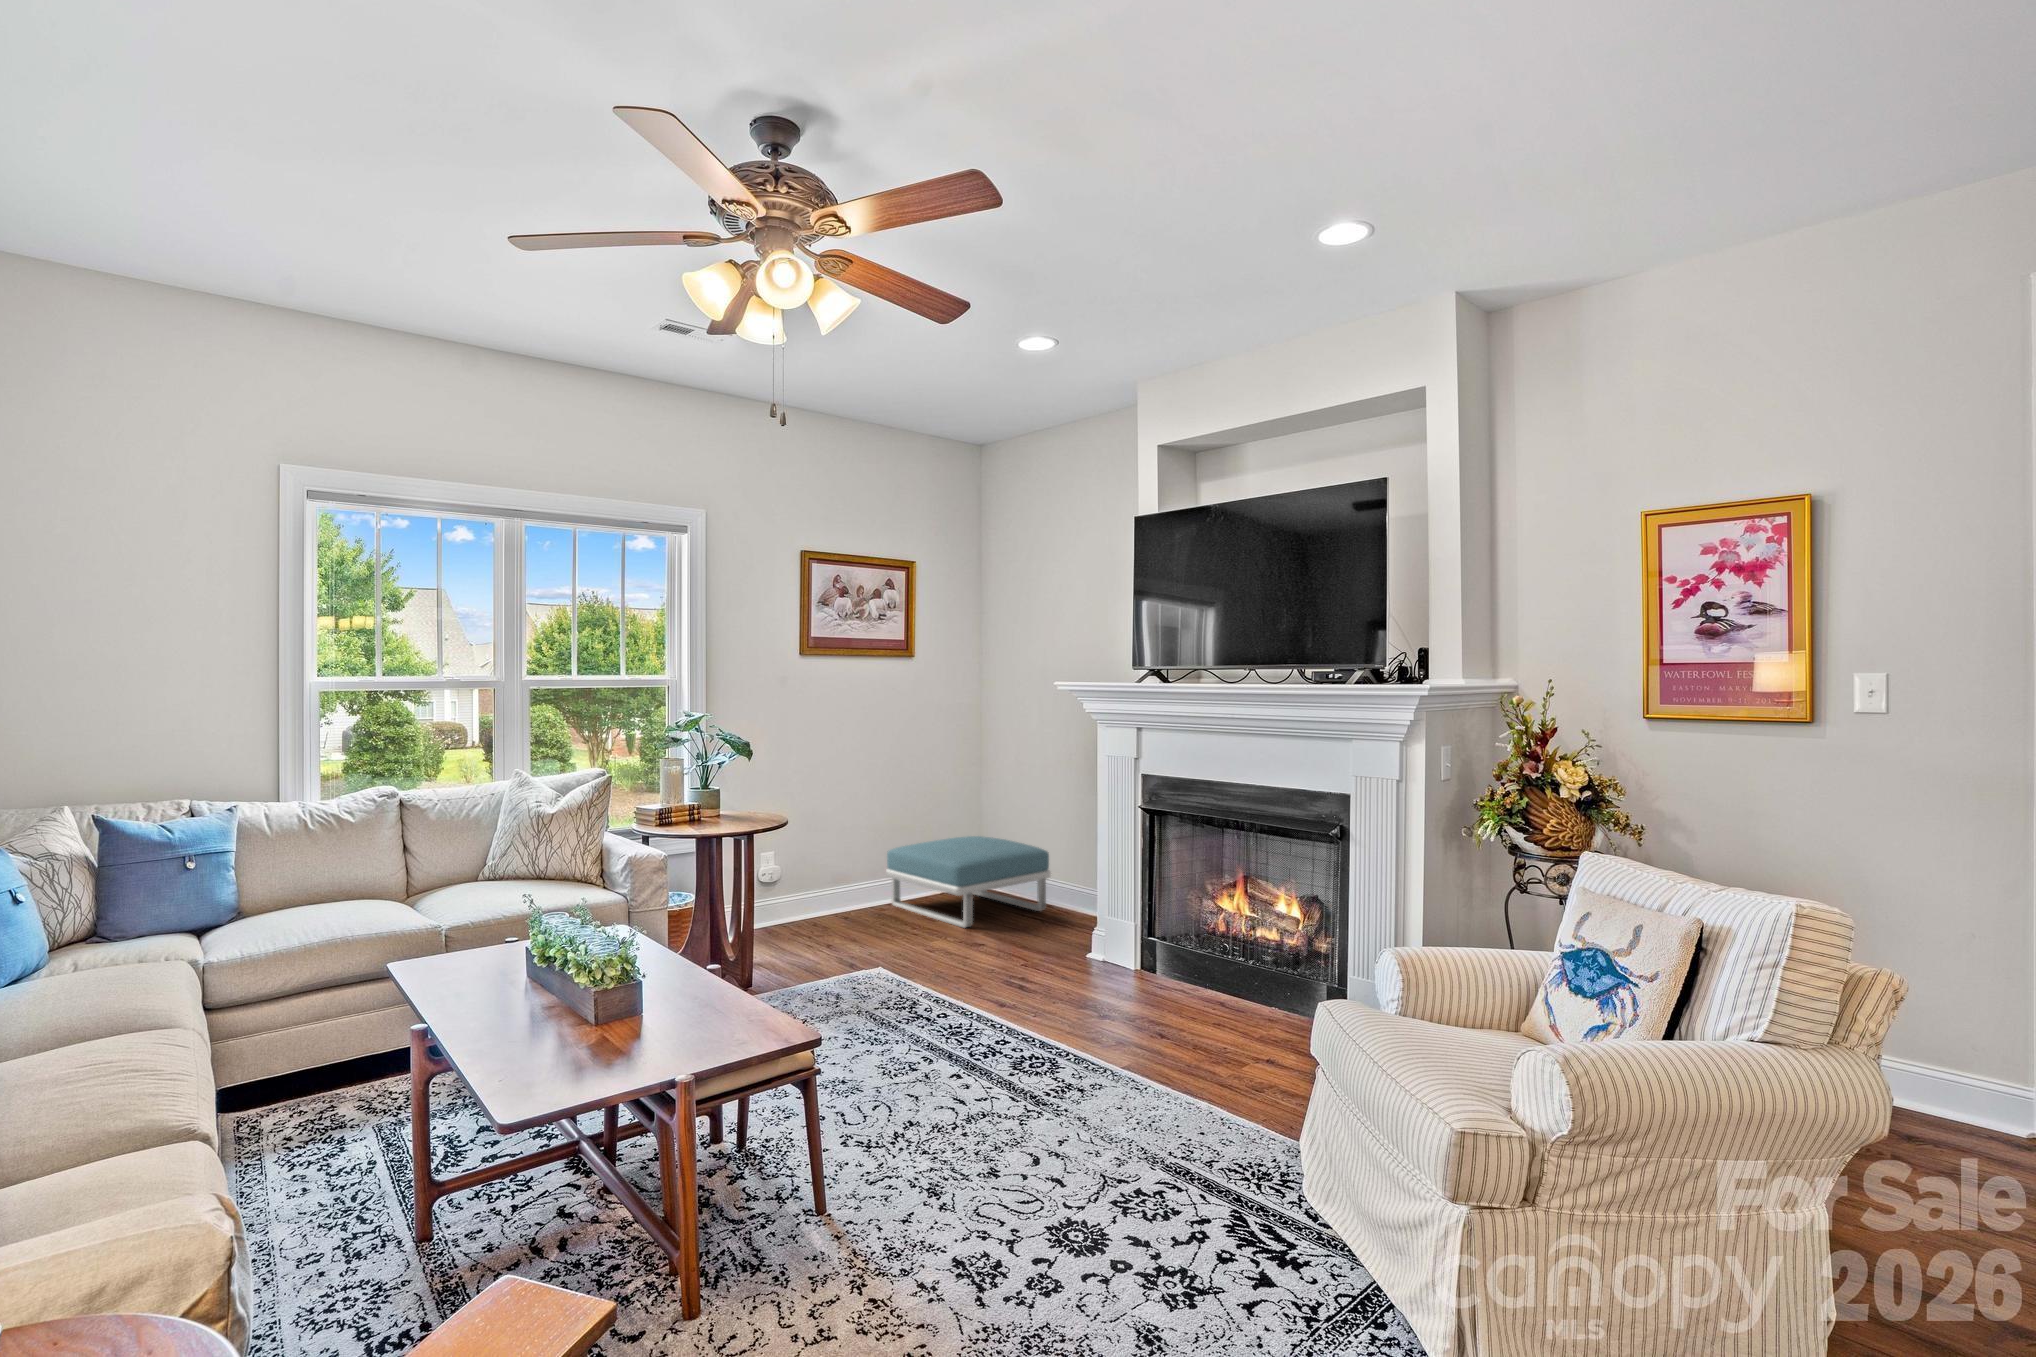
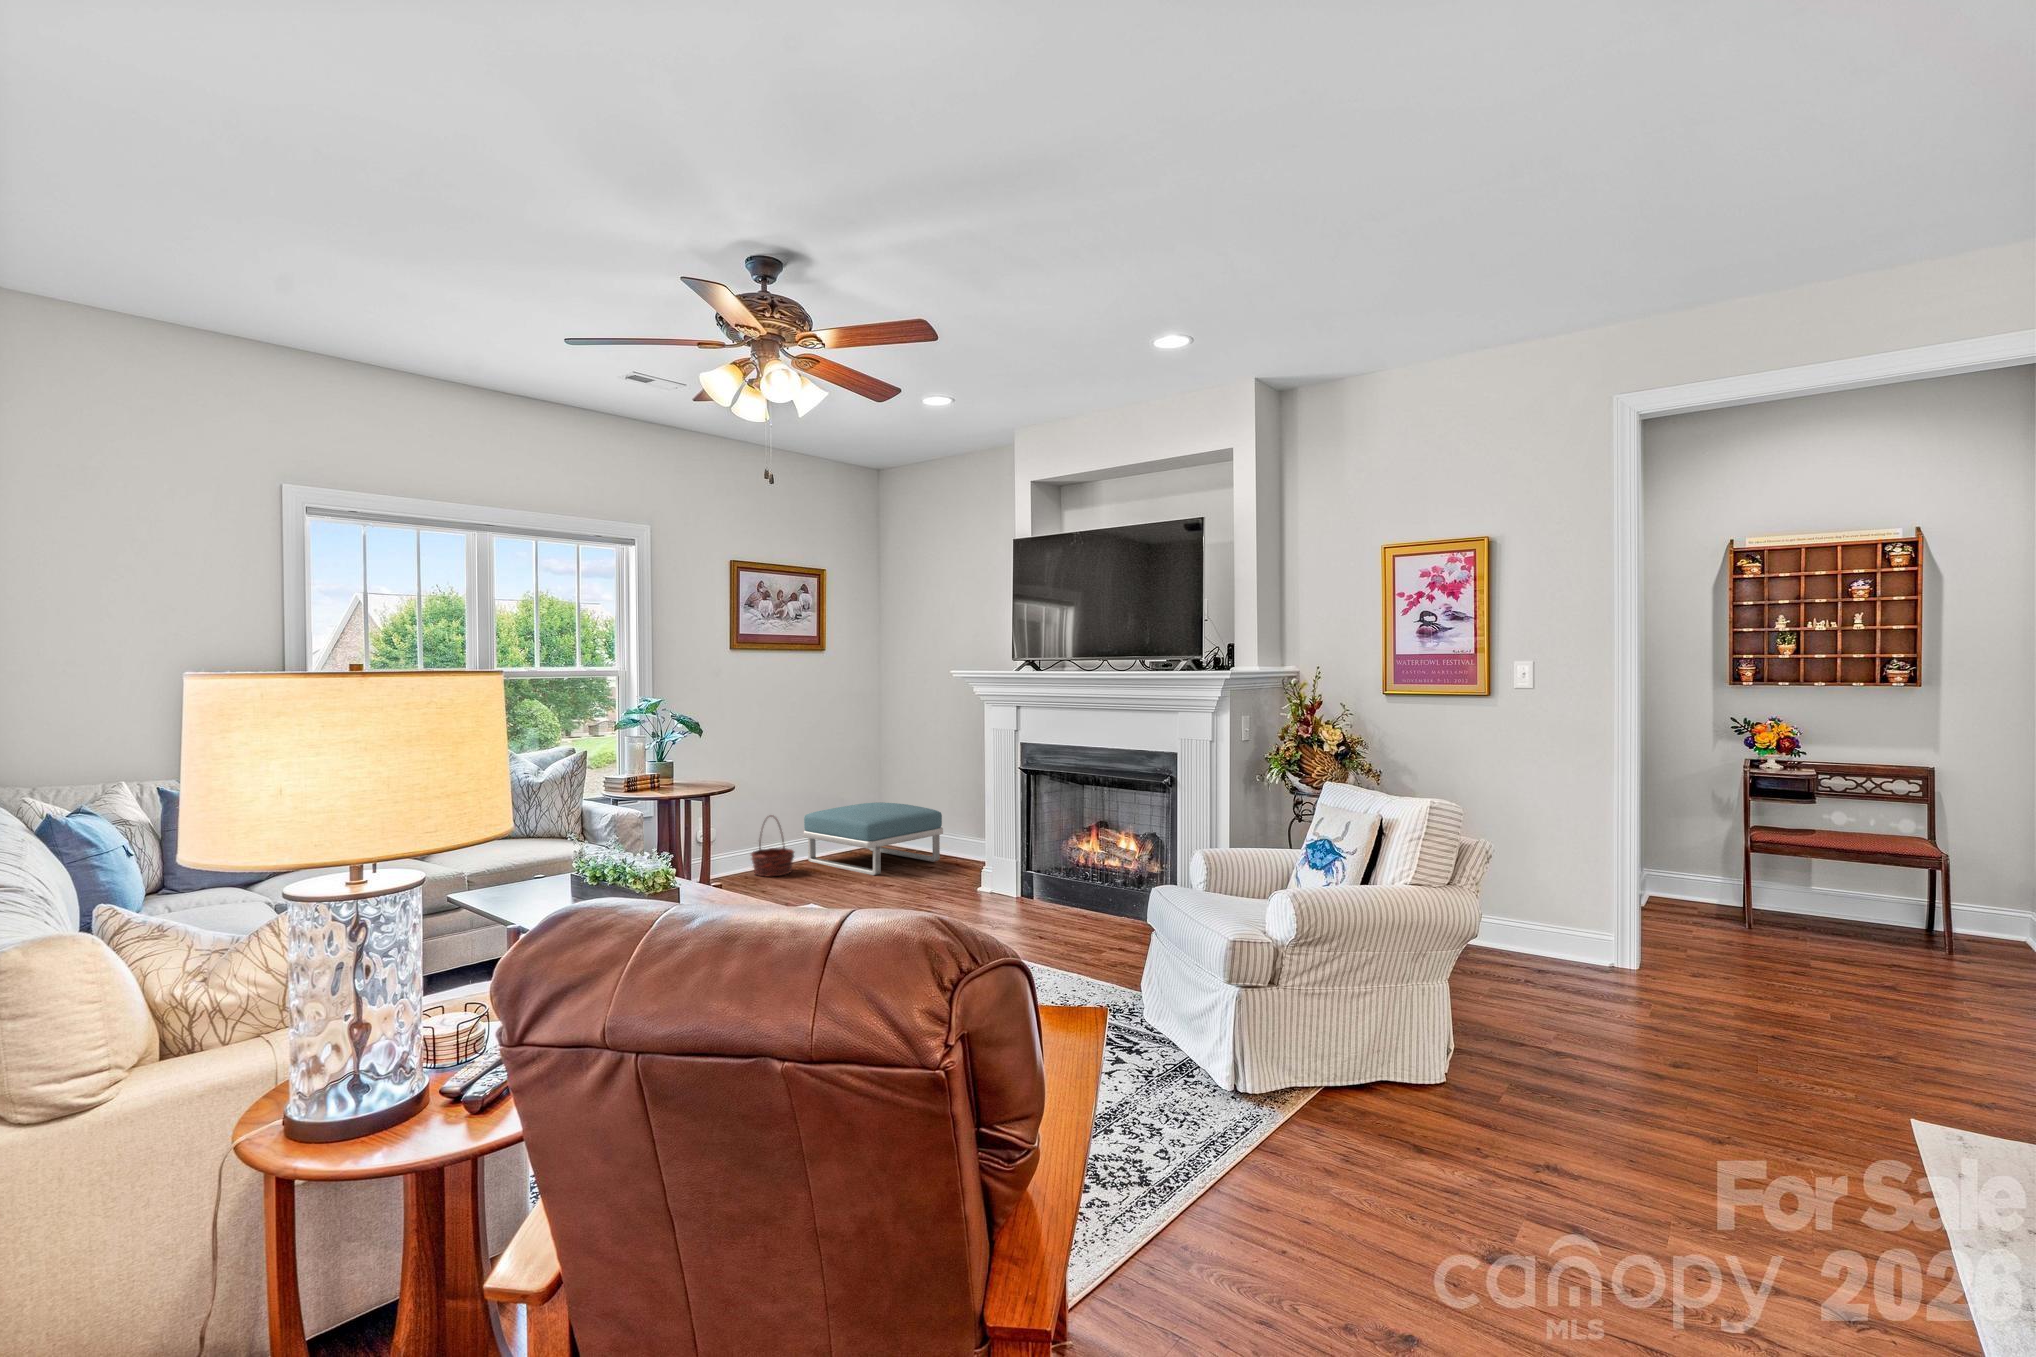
basket: none [820,851,873,925] -> present [751,815,794,876]

